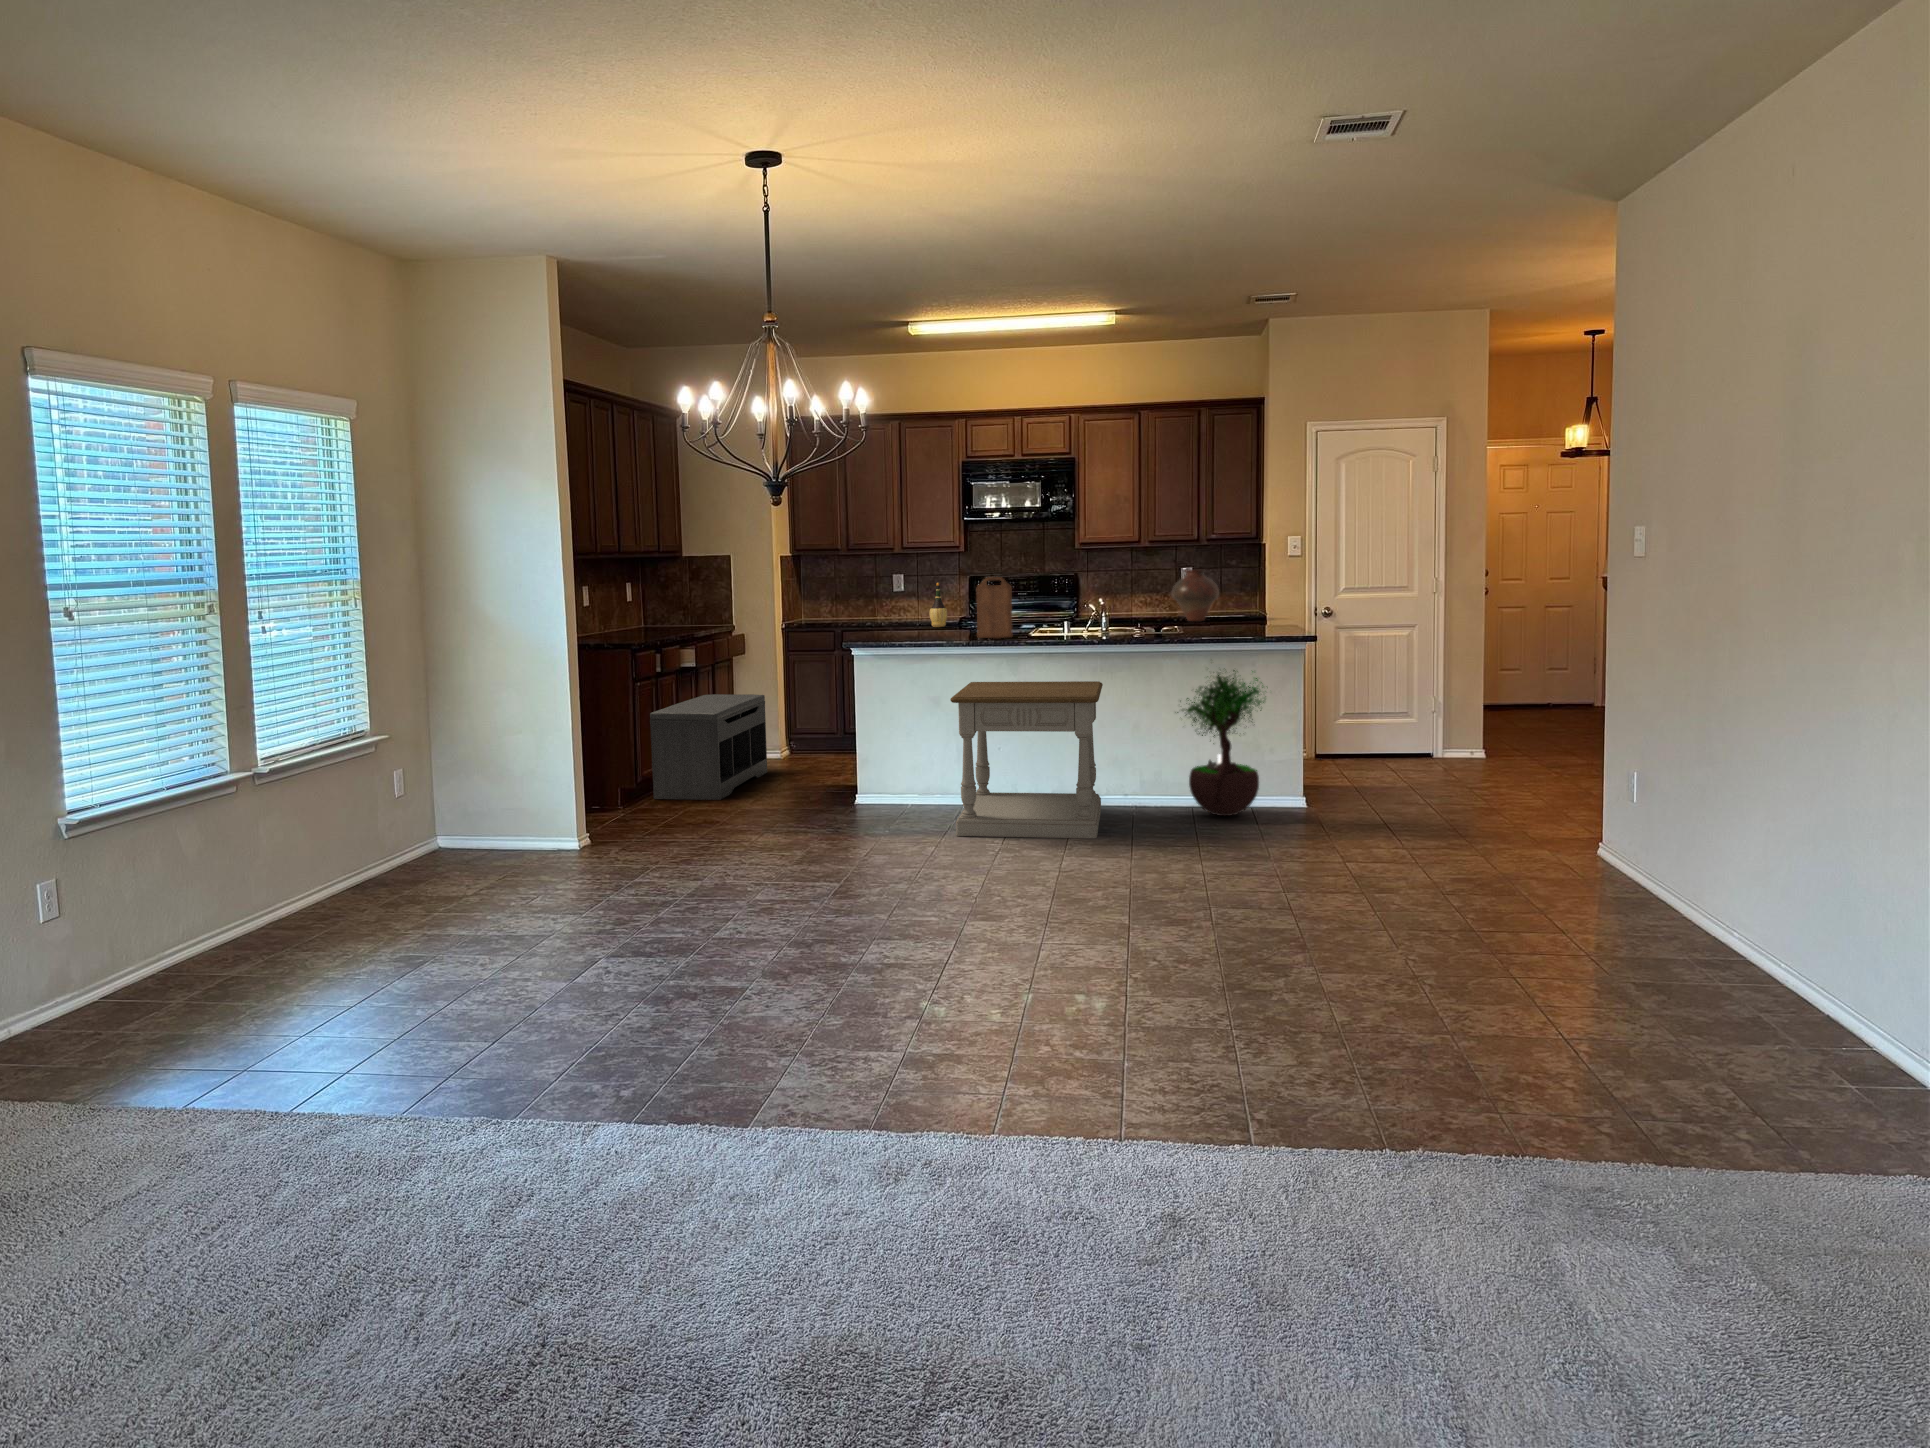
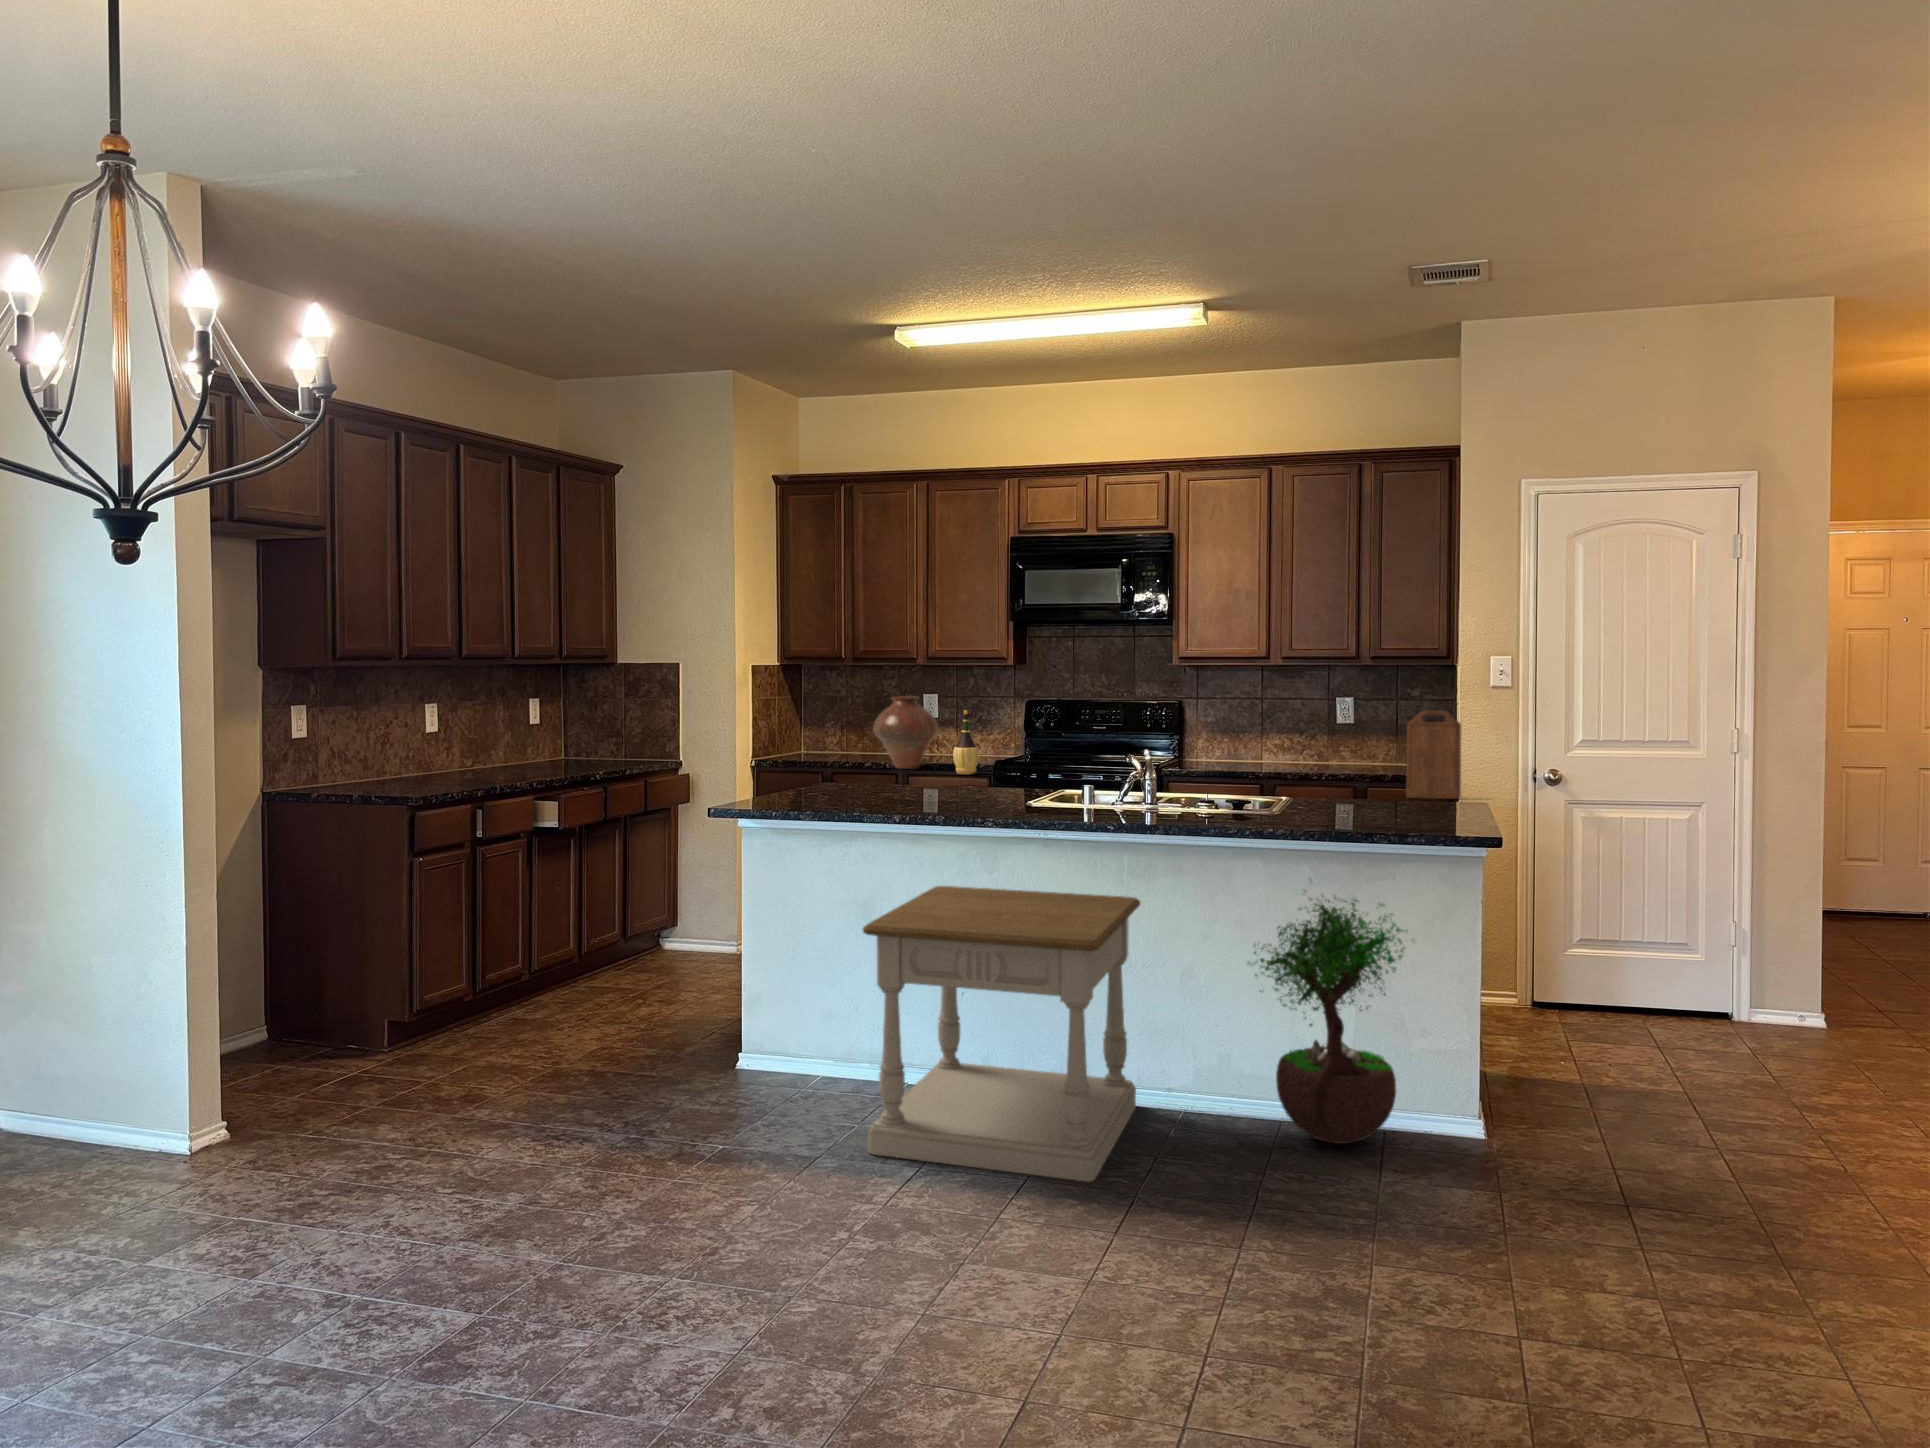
vase: present [1171,570,1219,621] -> present [873,696,938,769]
cutting board: present [977,577,1013,638] -> present [1406,710,1461,799]
bench: present [650,694,767,800] -> none [494,863,697,1035]

